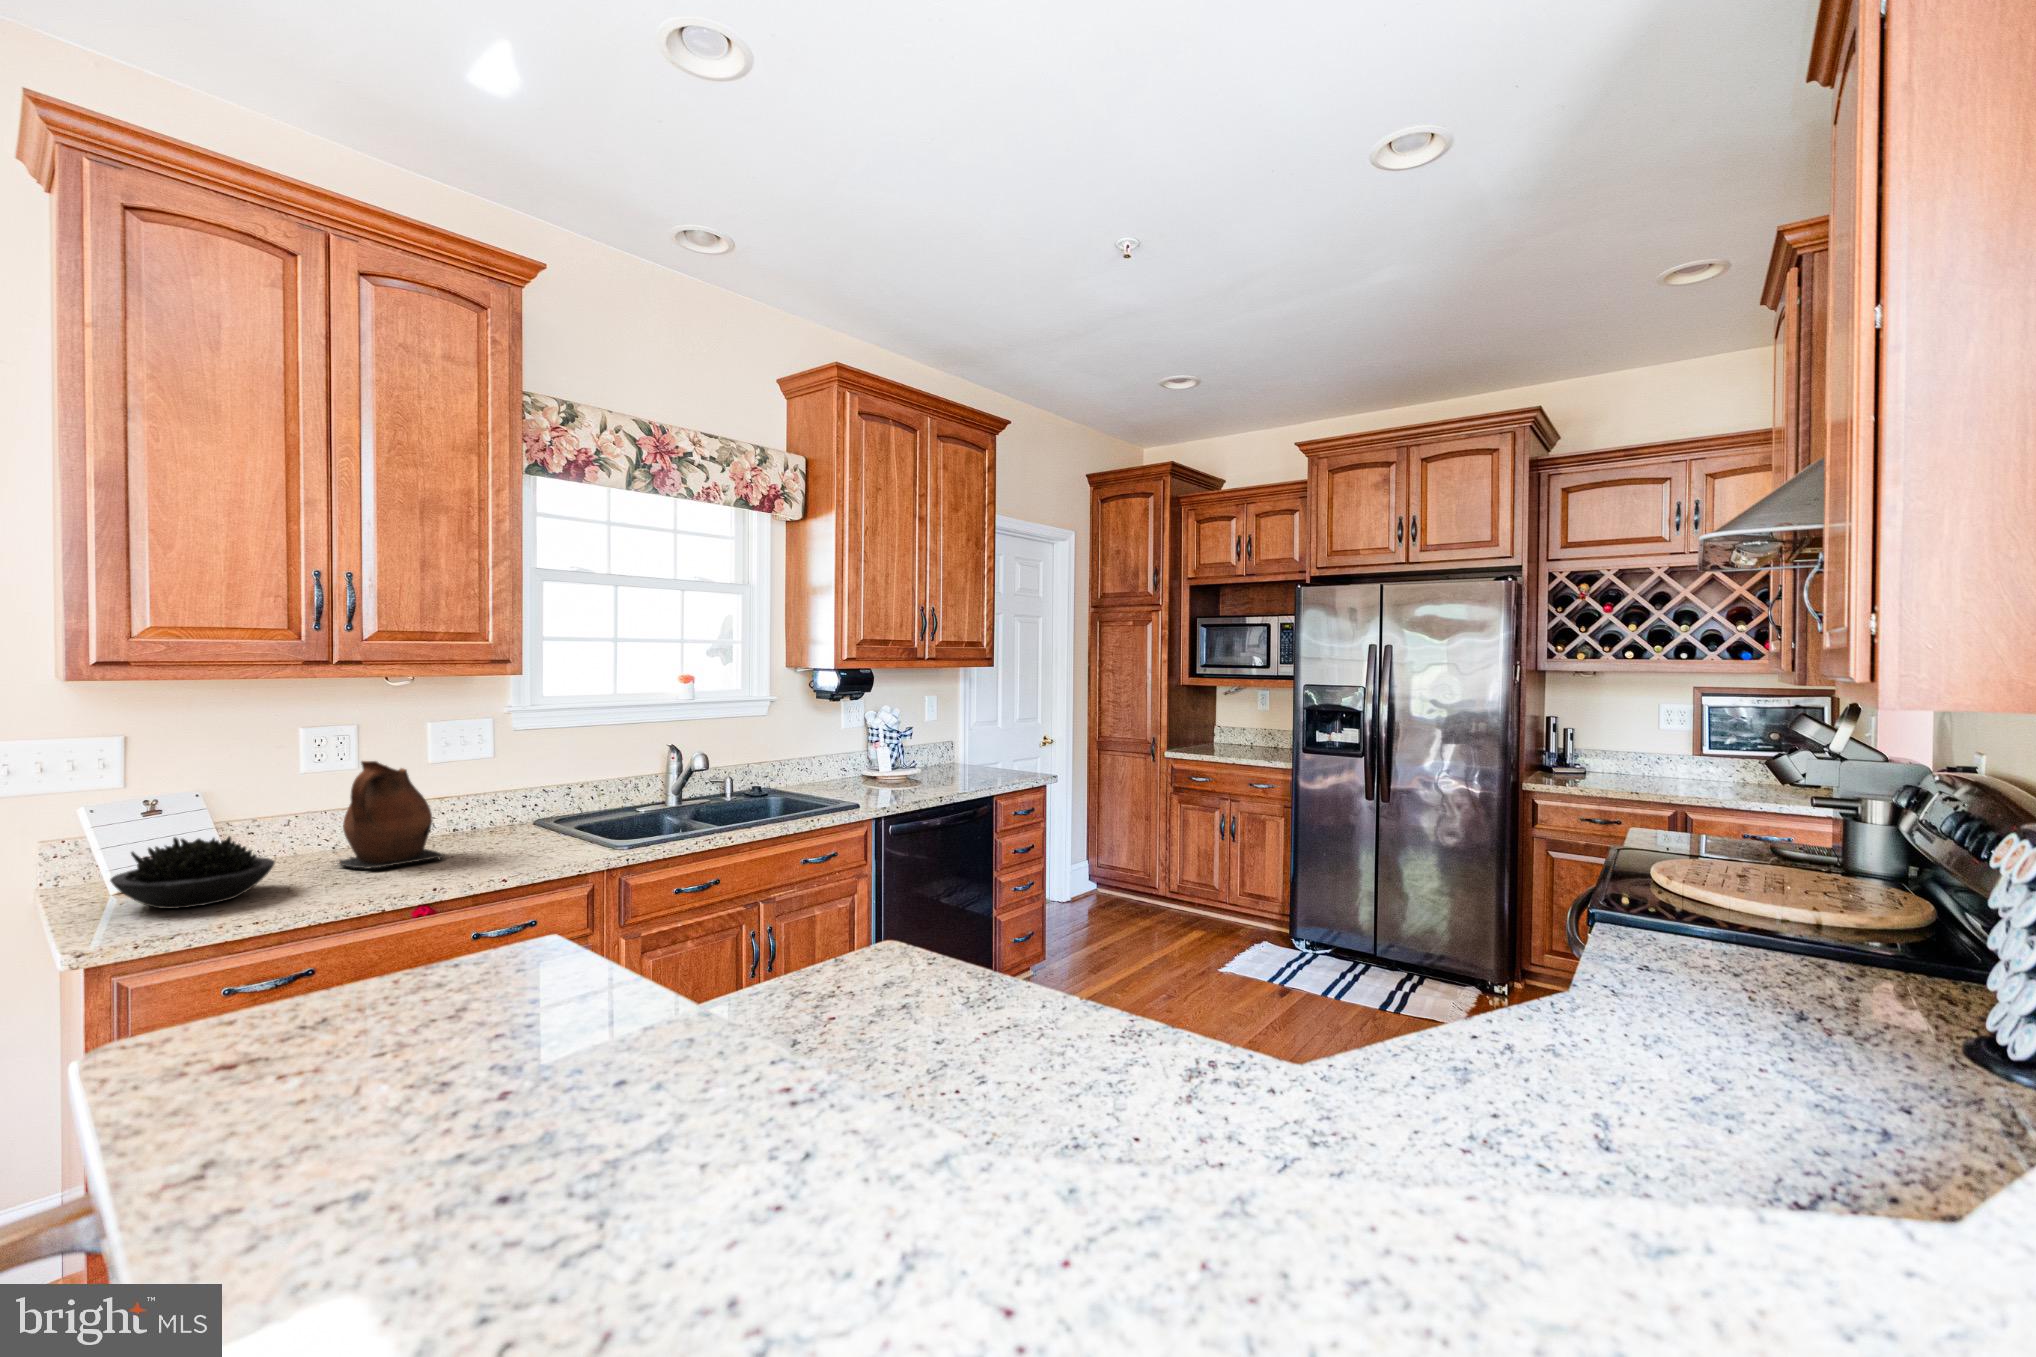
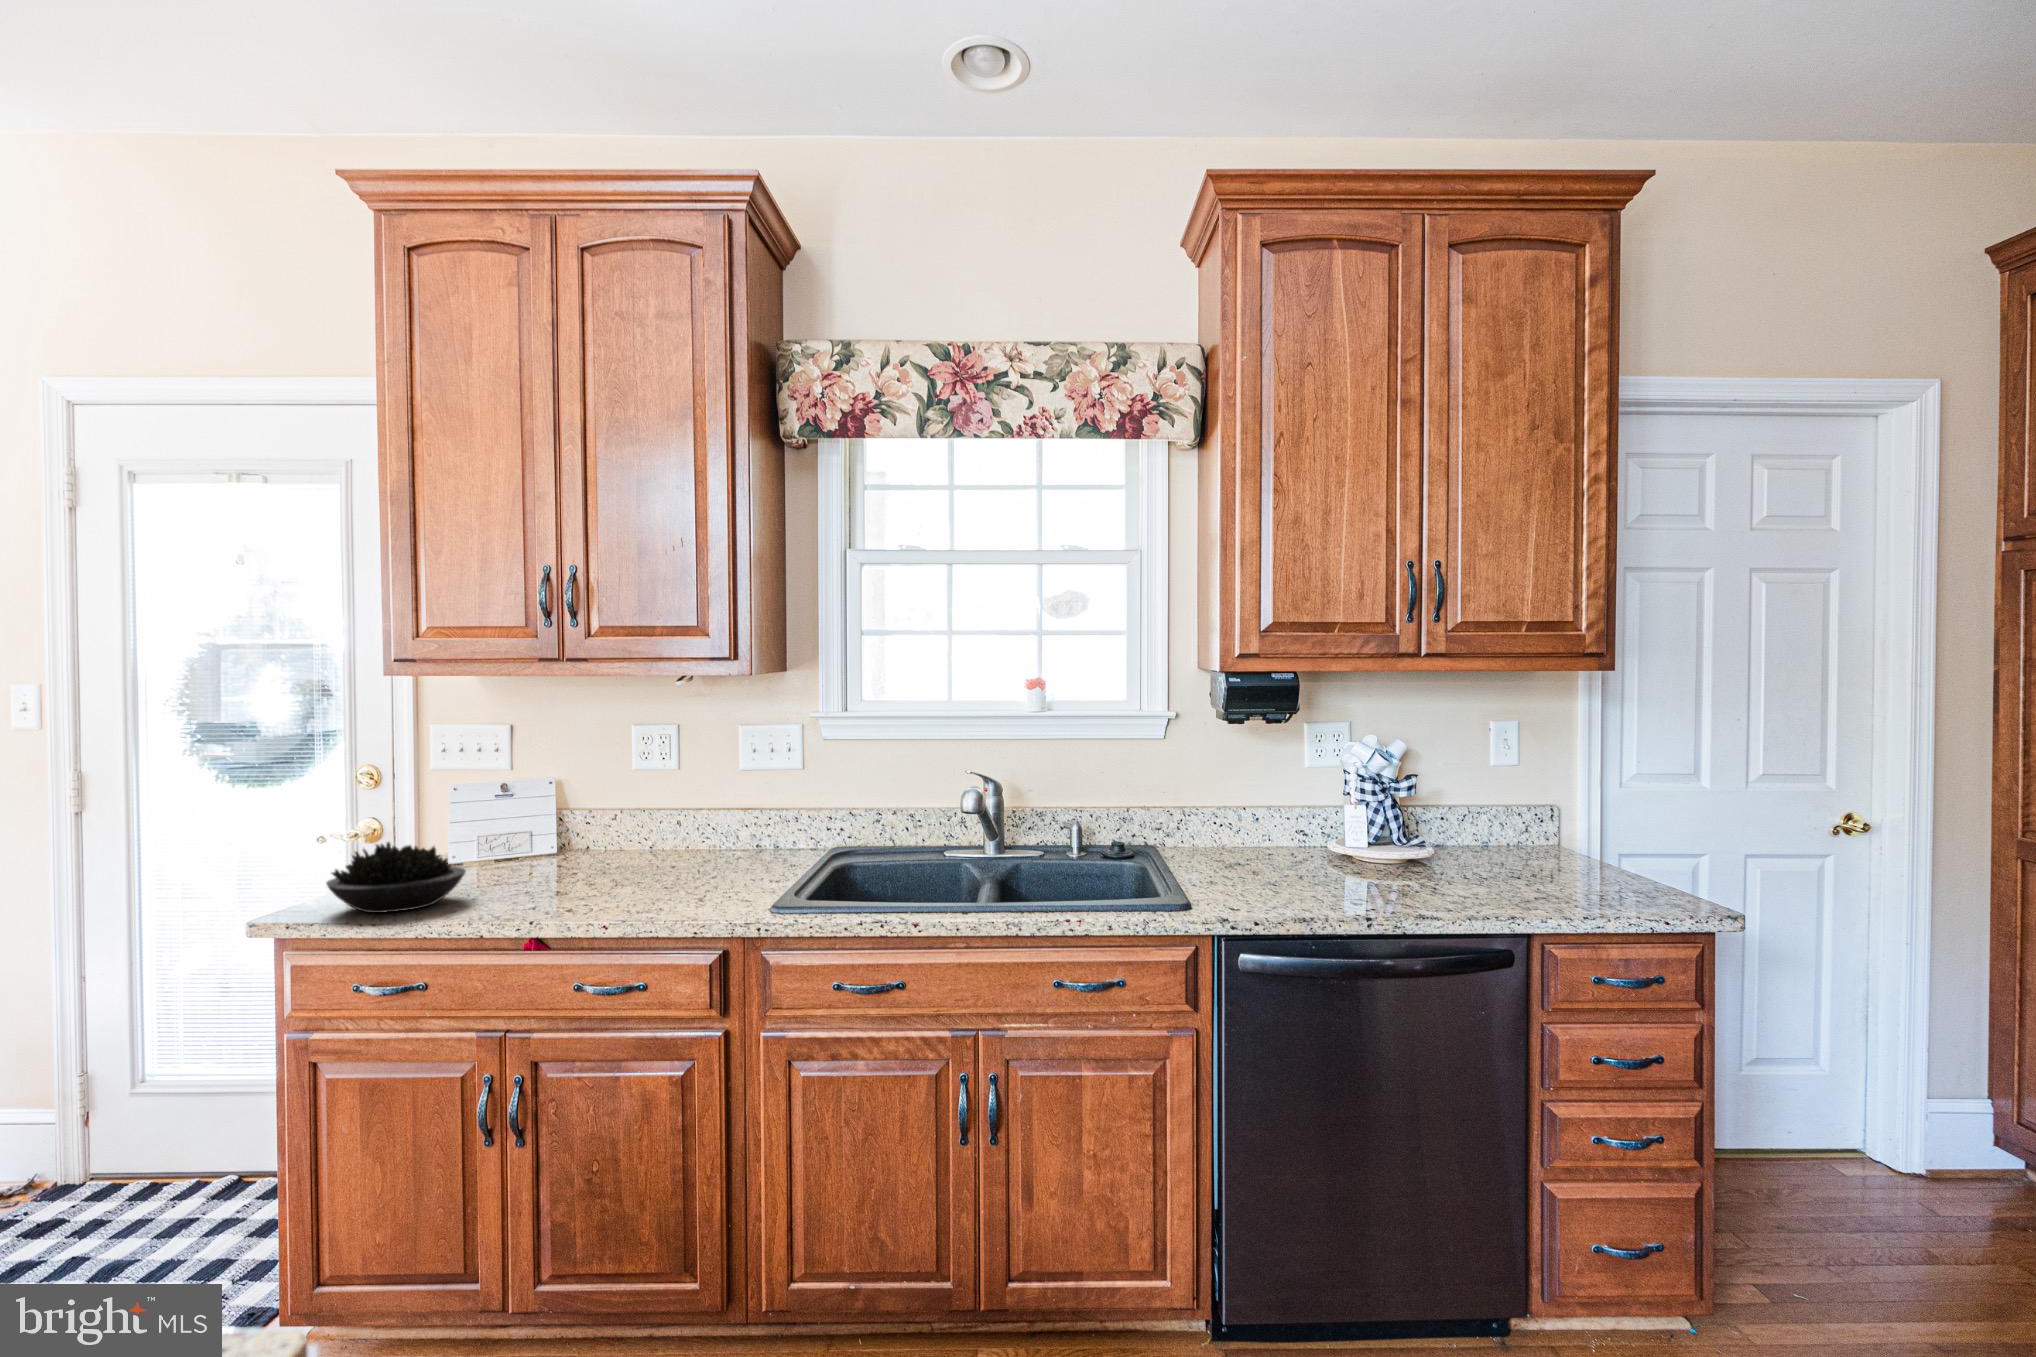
ceramic pitcher: present [339,761,445,869] -> none [538,778,652,899]

